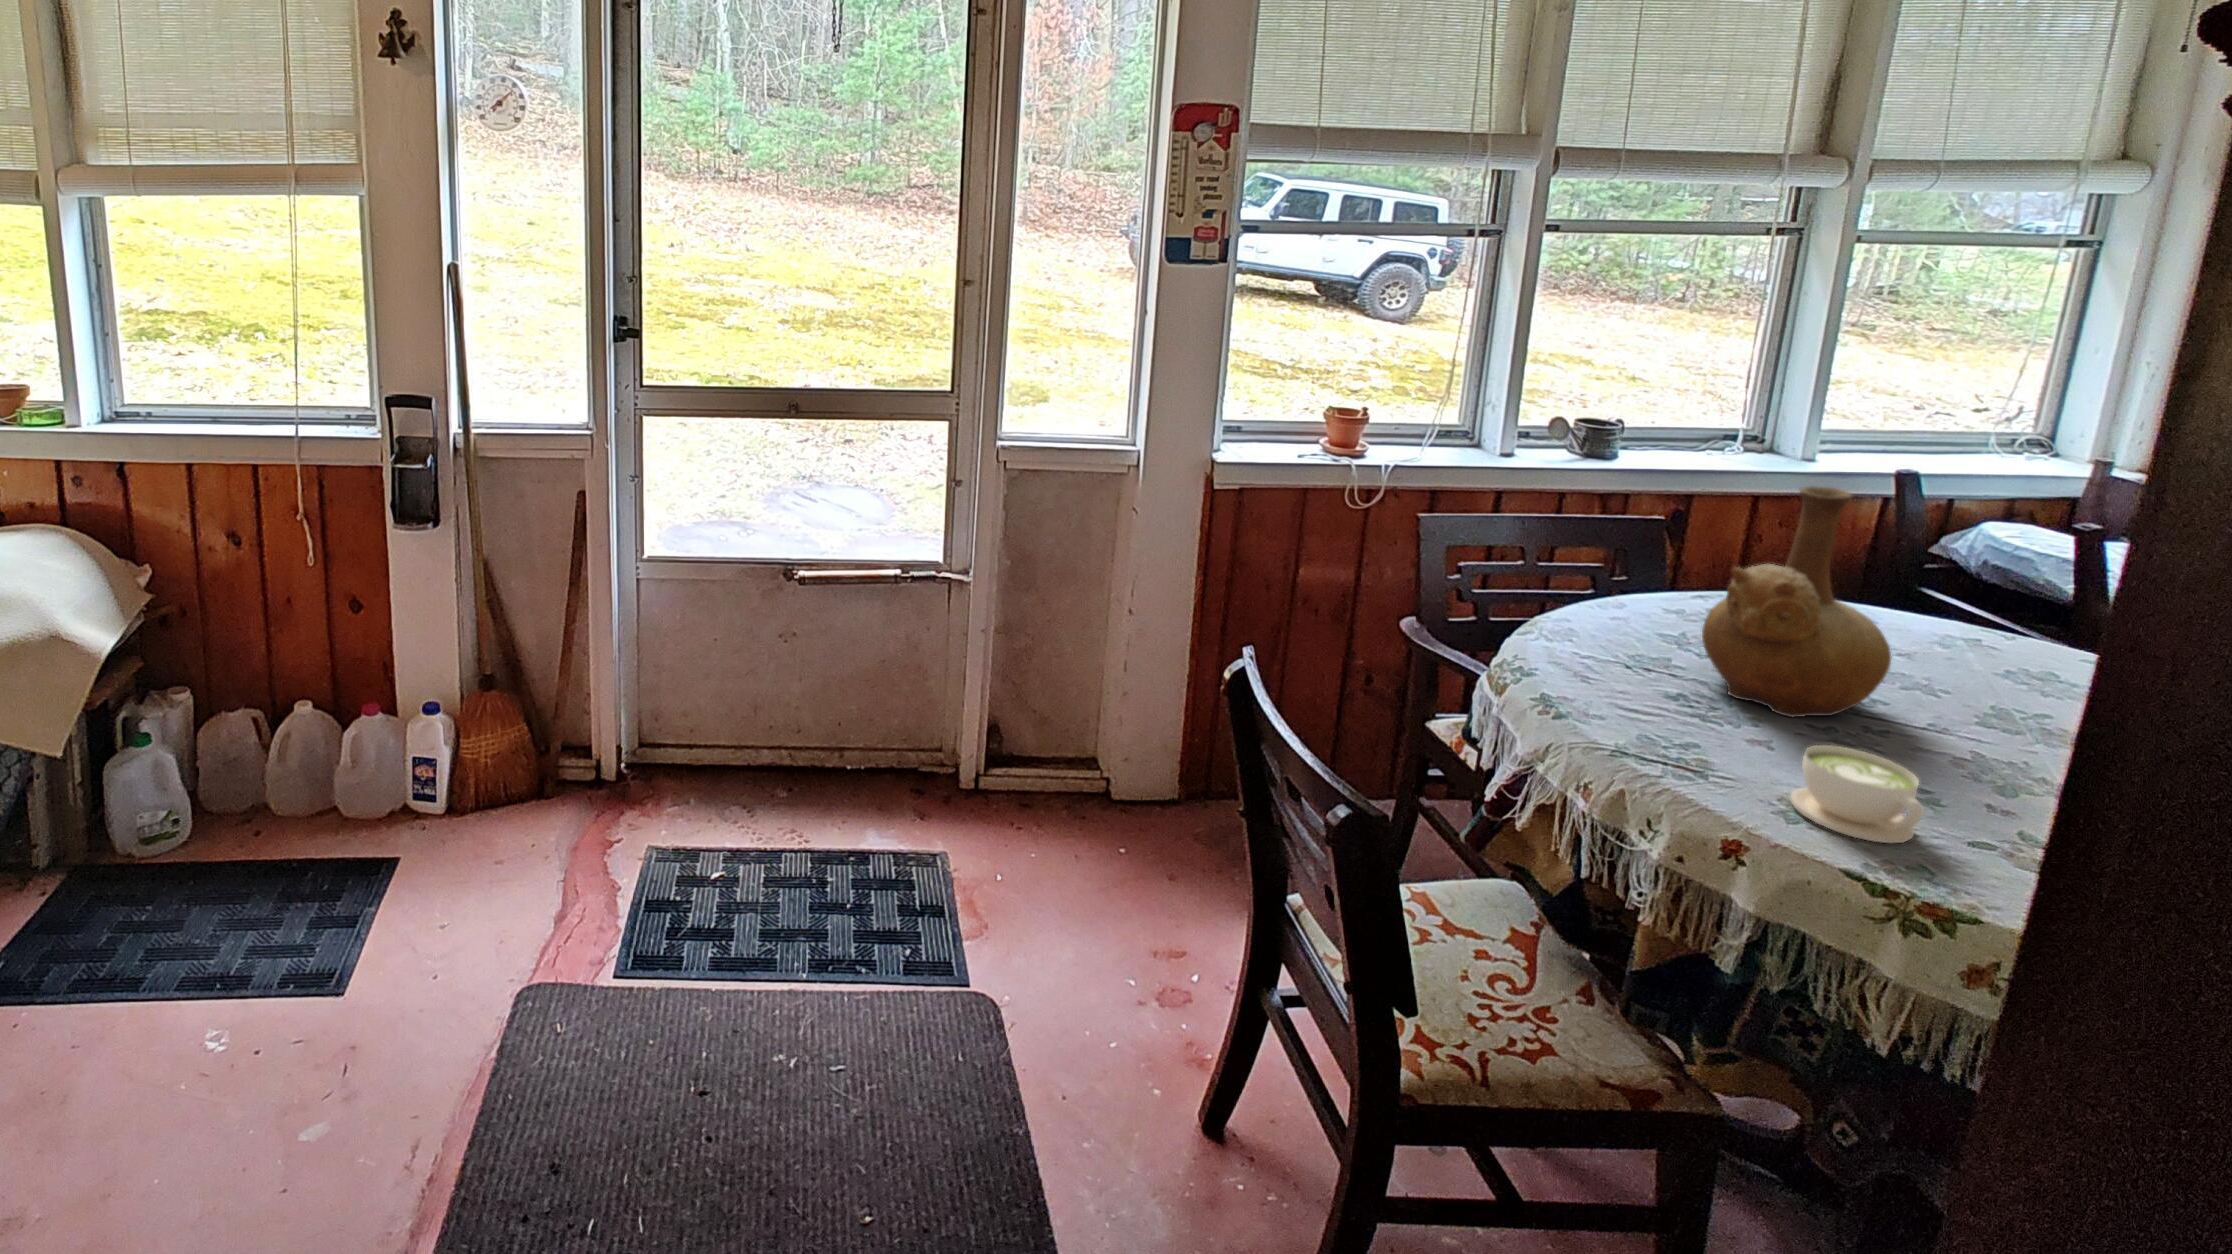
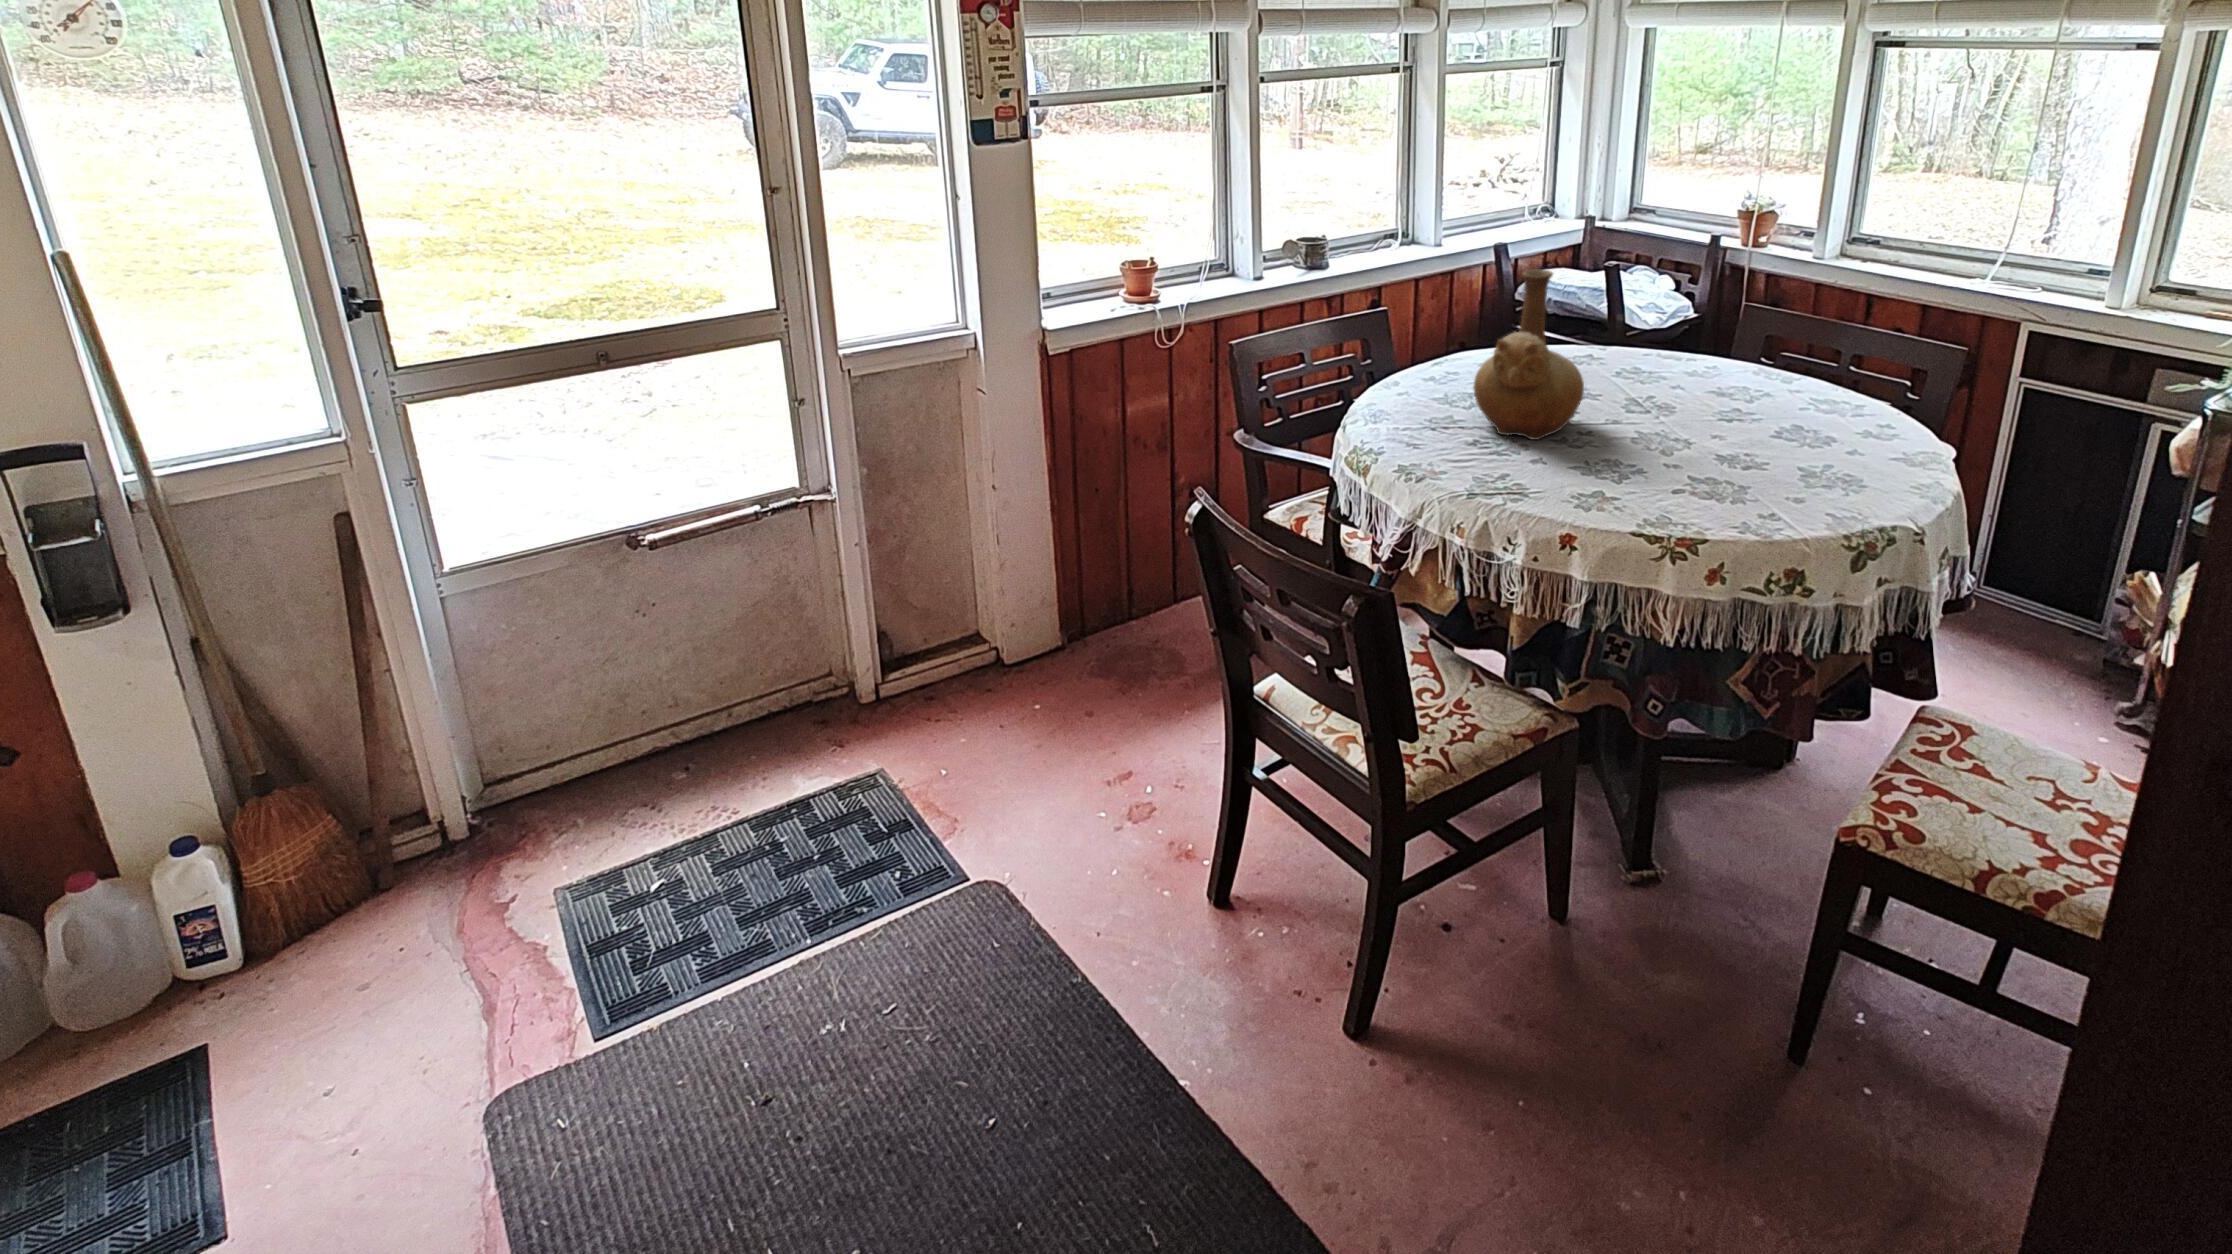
coffee cup: present [1790,745,1923,843] -> none [1575,451,1653,510]

